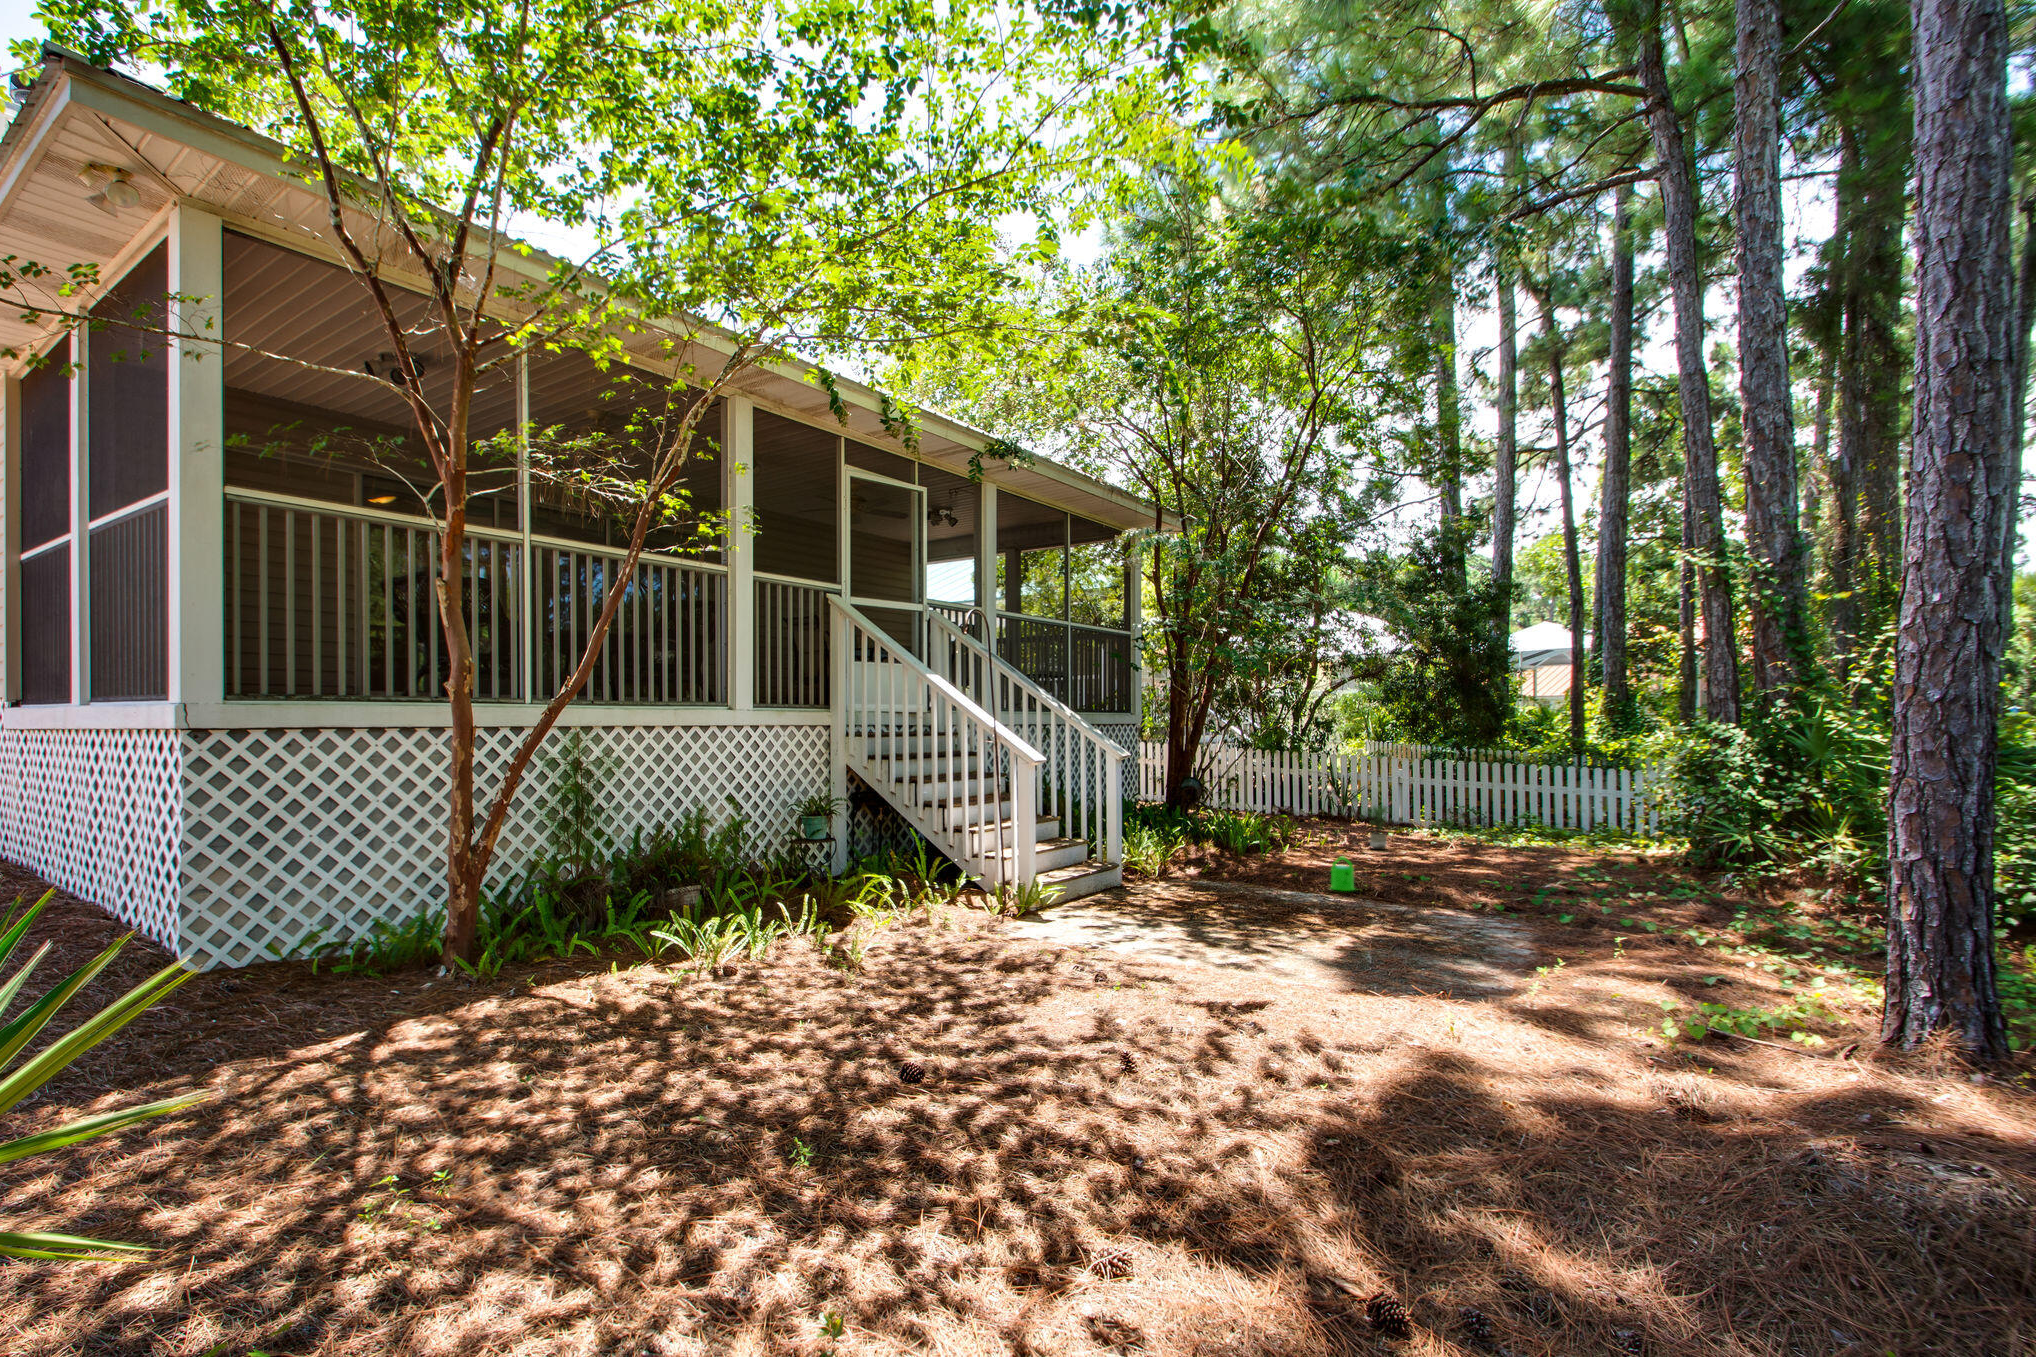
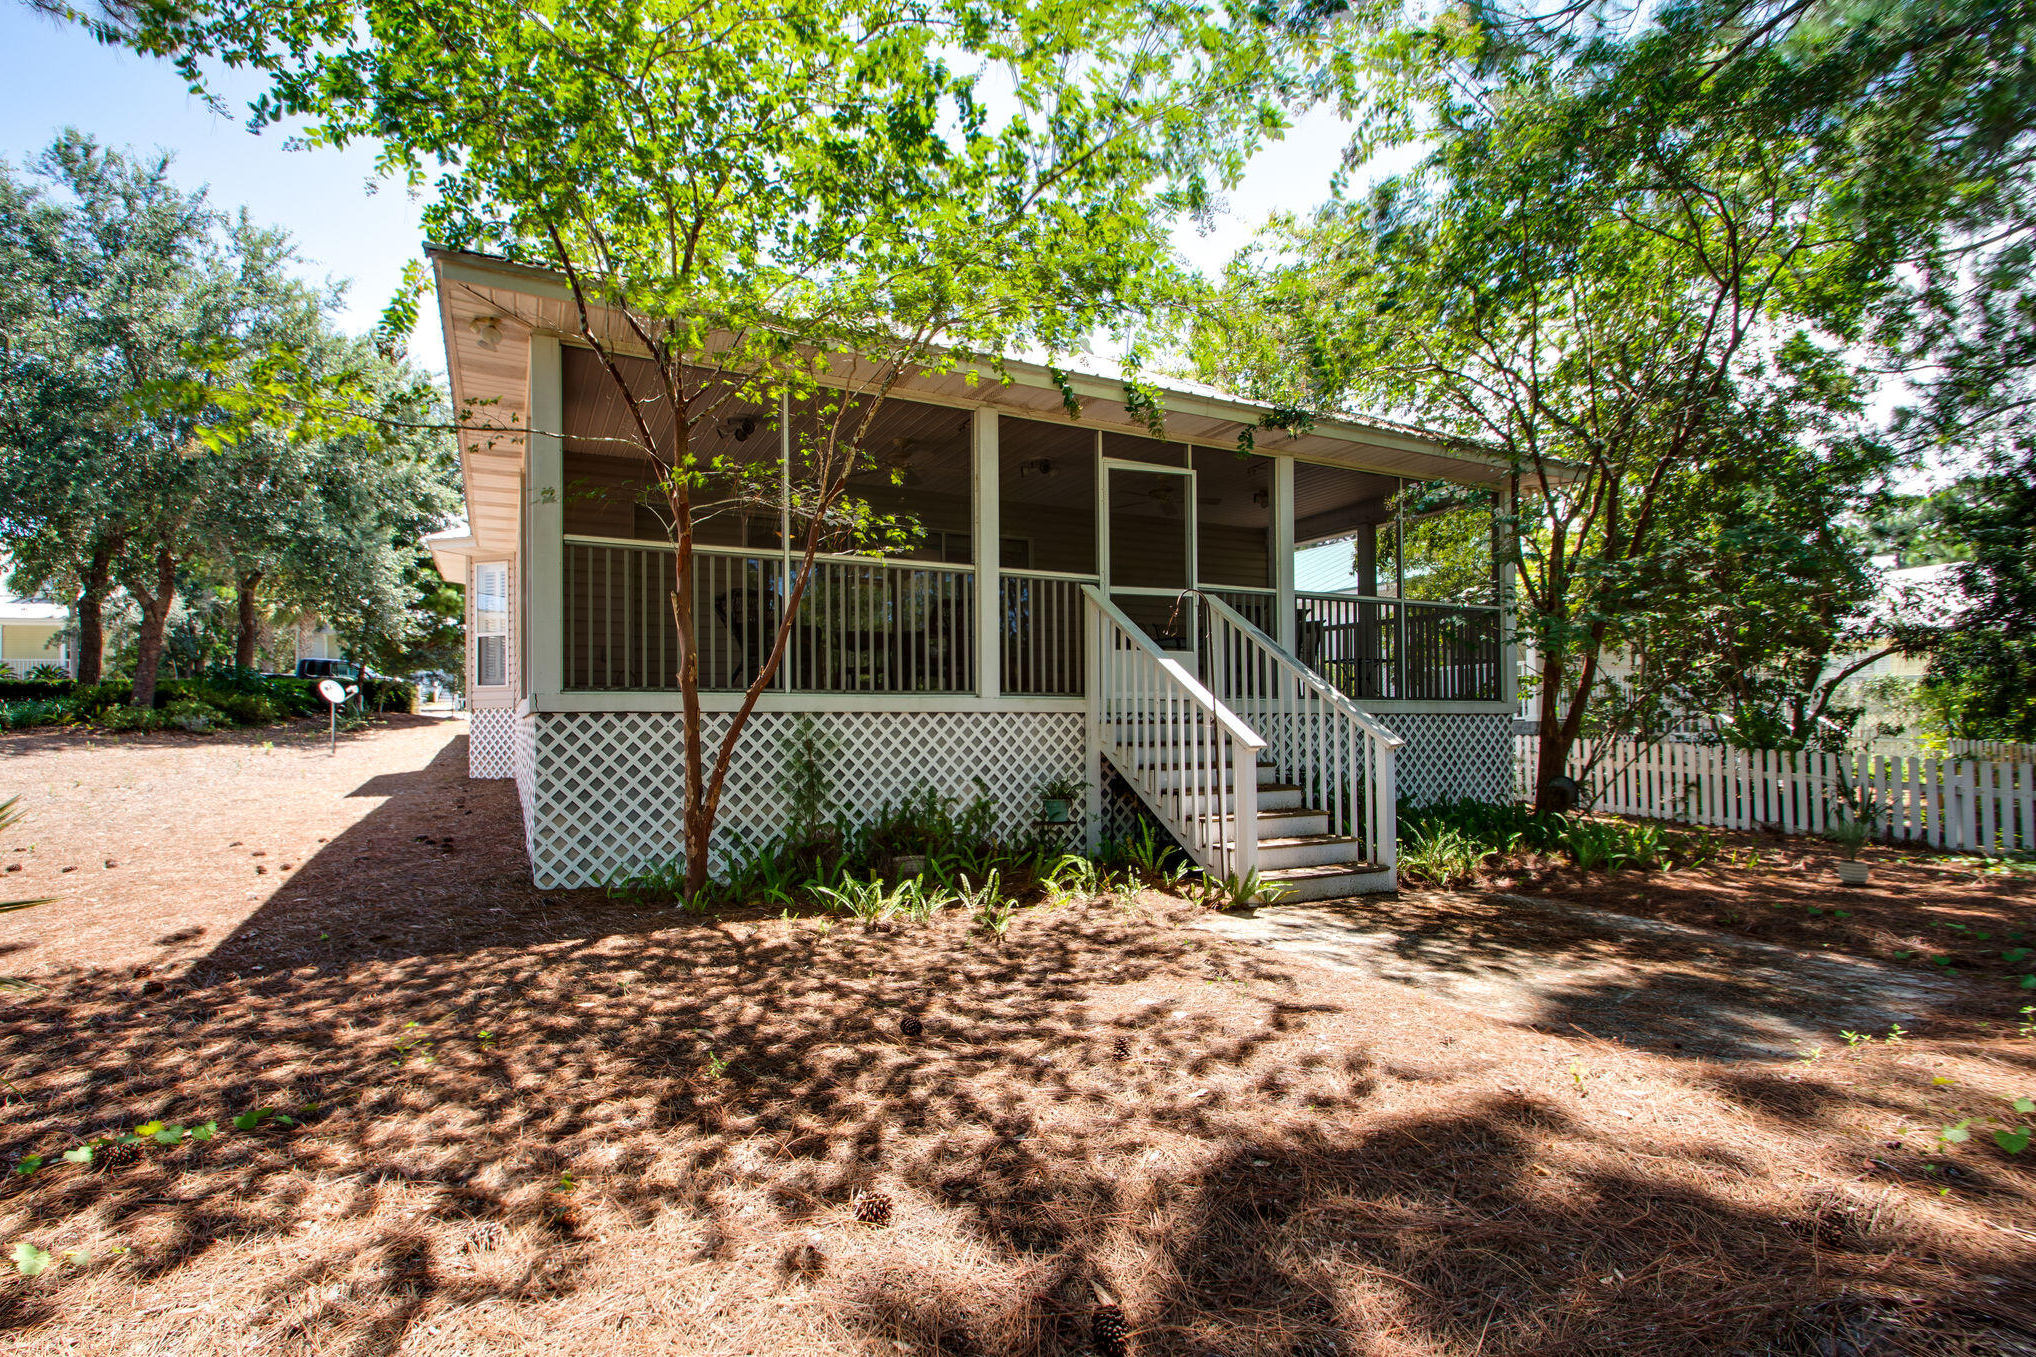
watering can: present [1331,856,1355,891] -> none [1671,884,1713,932]

